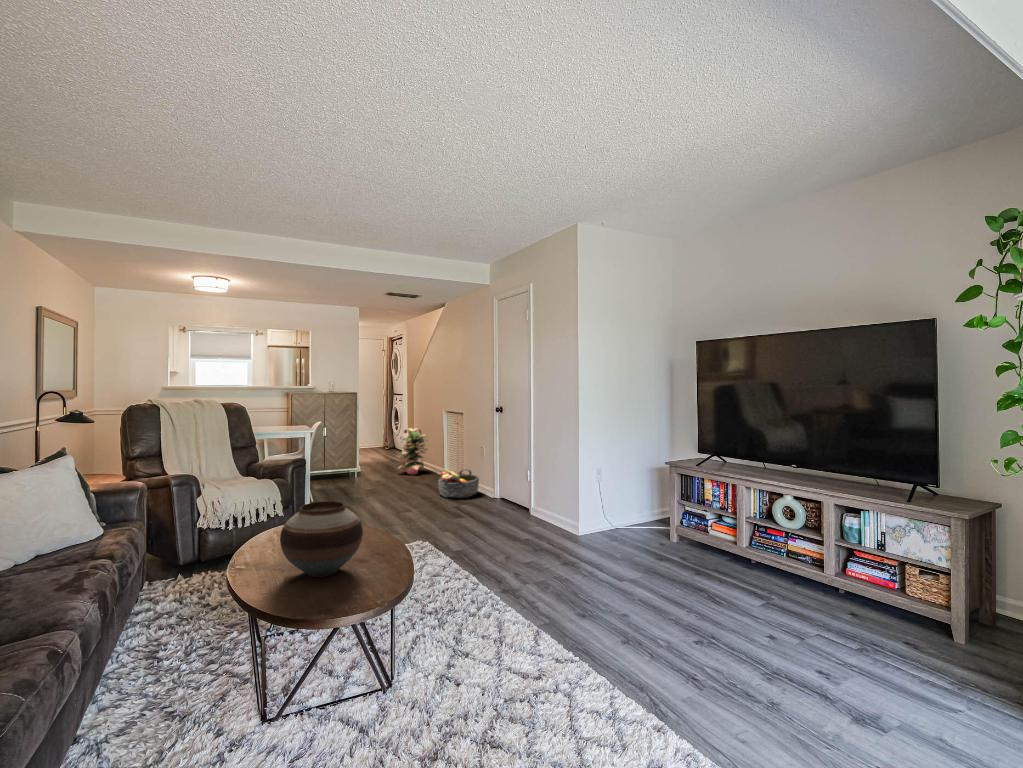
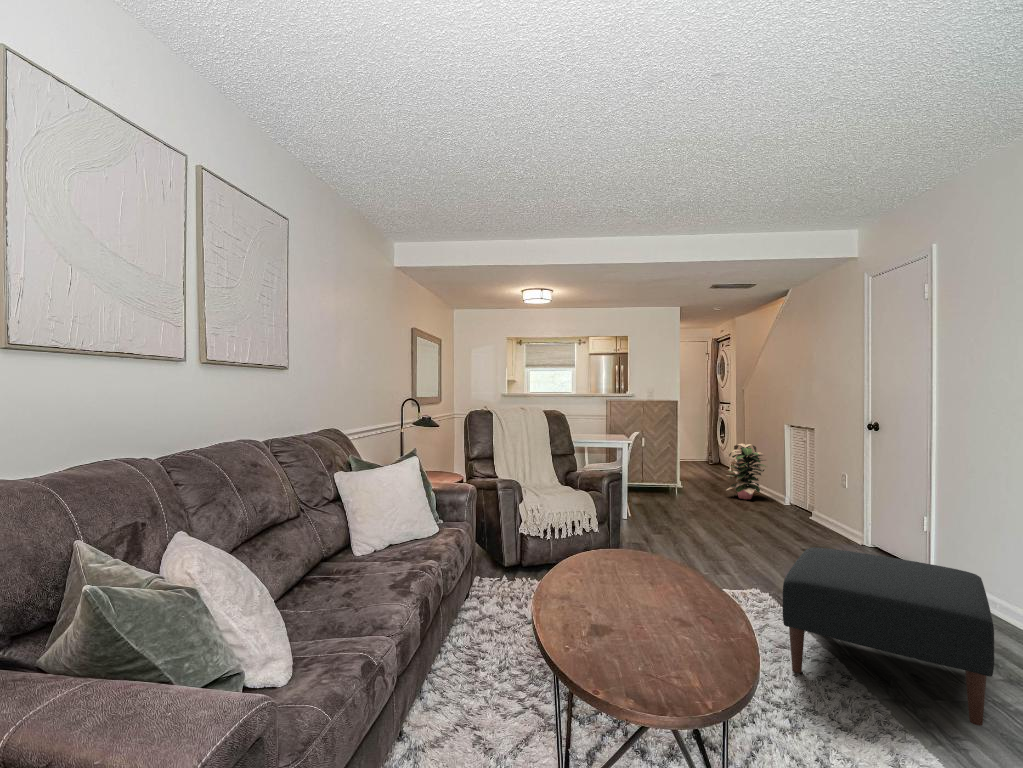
basket: present [438,469,479,498] -> none [780,498,841,540]
ottoman: none [436,499,553,593] -> present [783,548,994,726]
vase: present [280,501,363,577] -> none [585,535,682,631]

